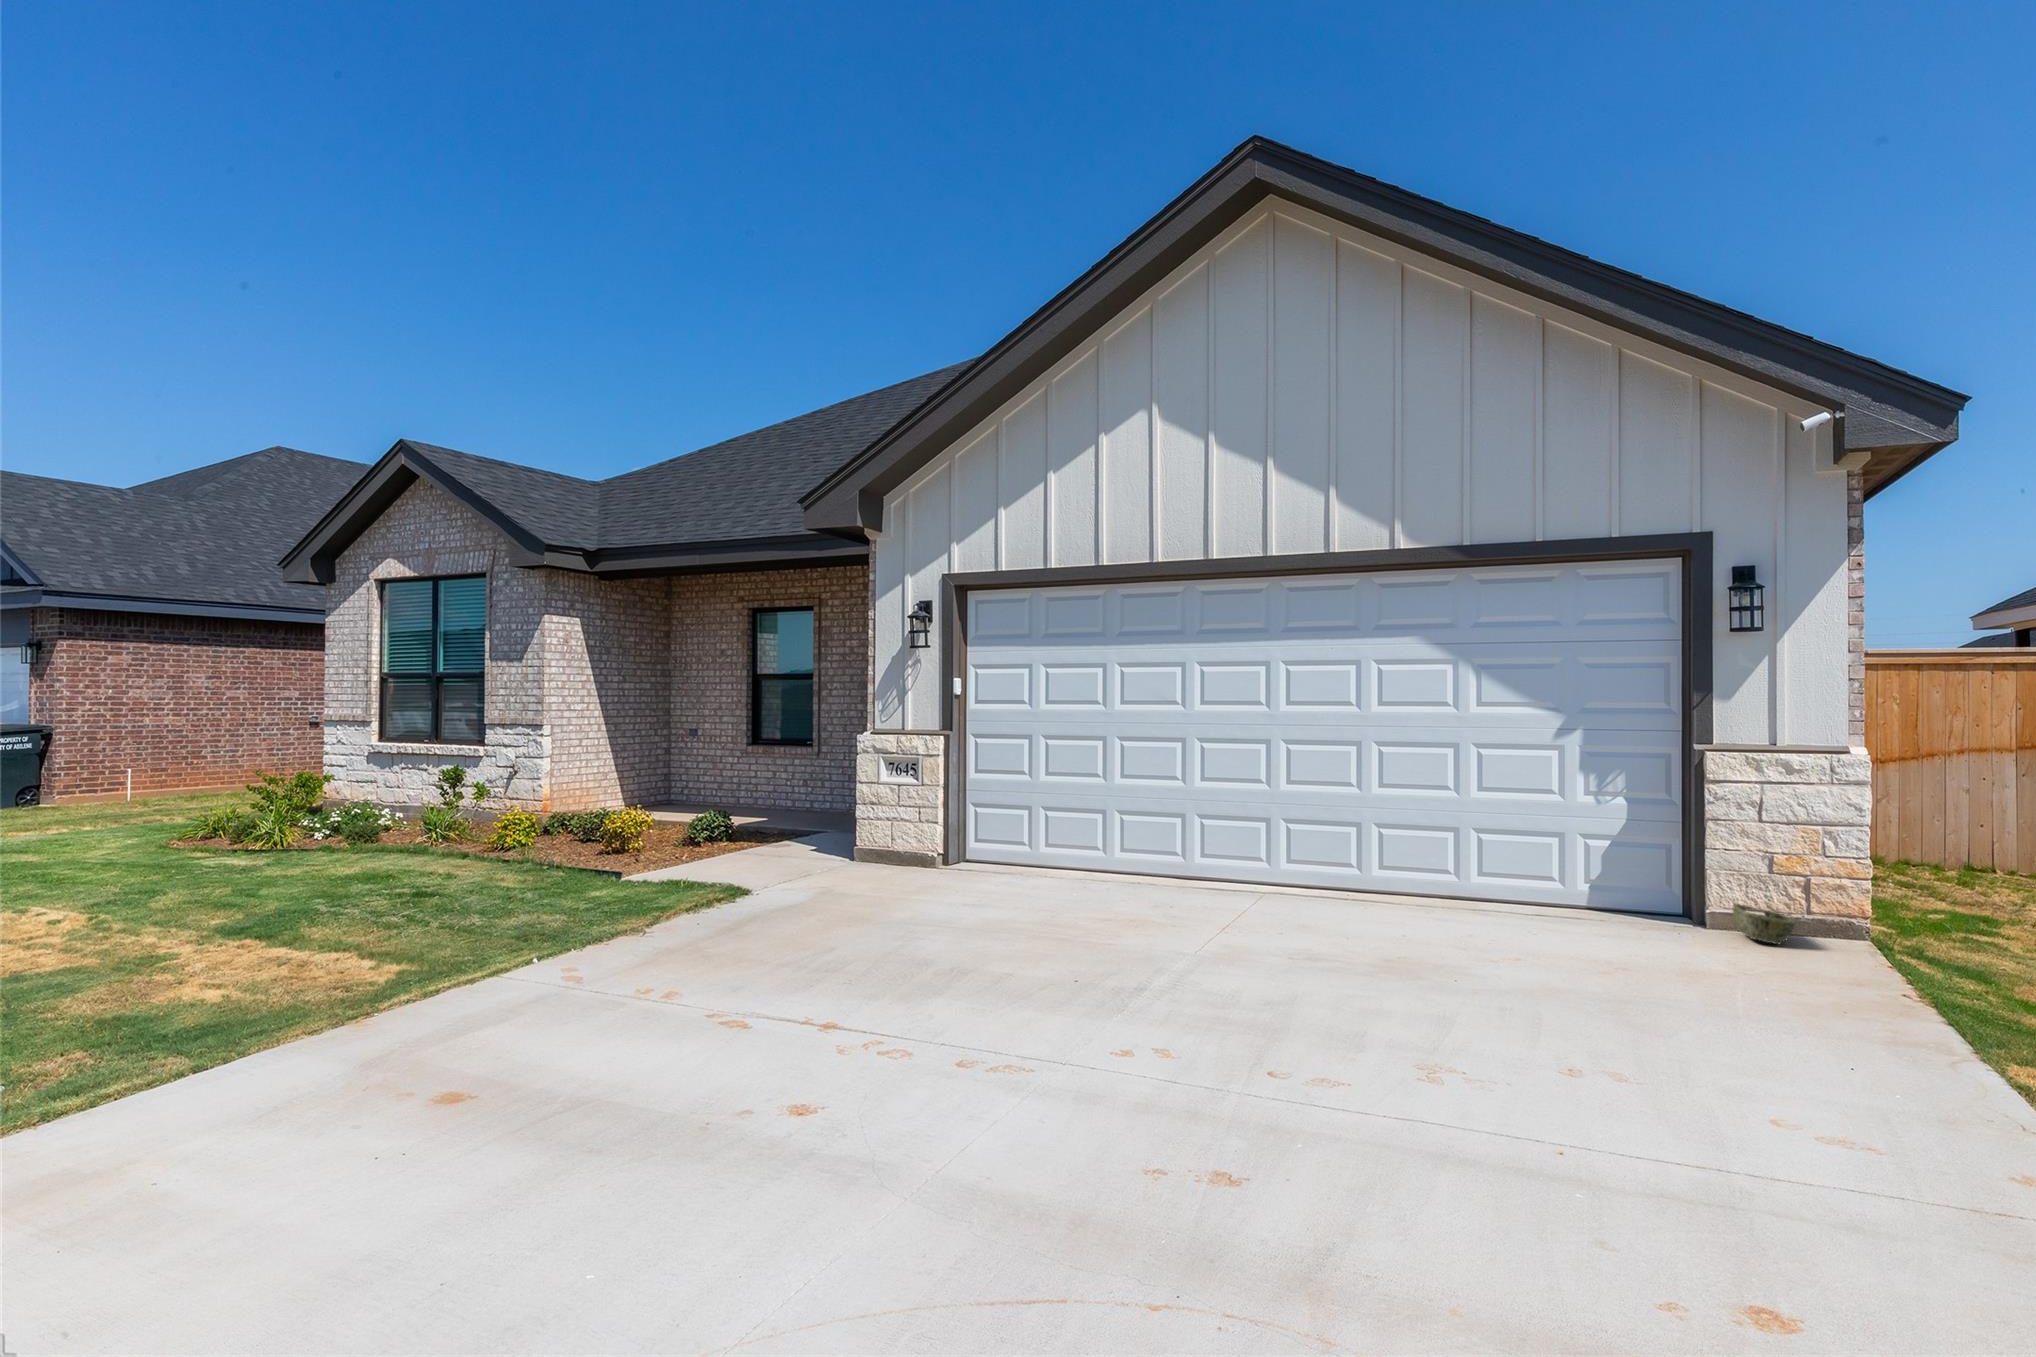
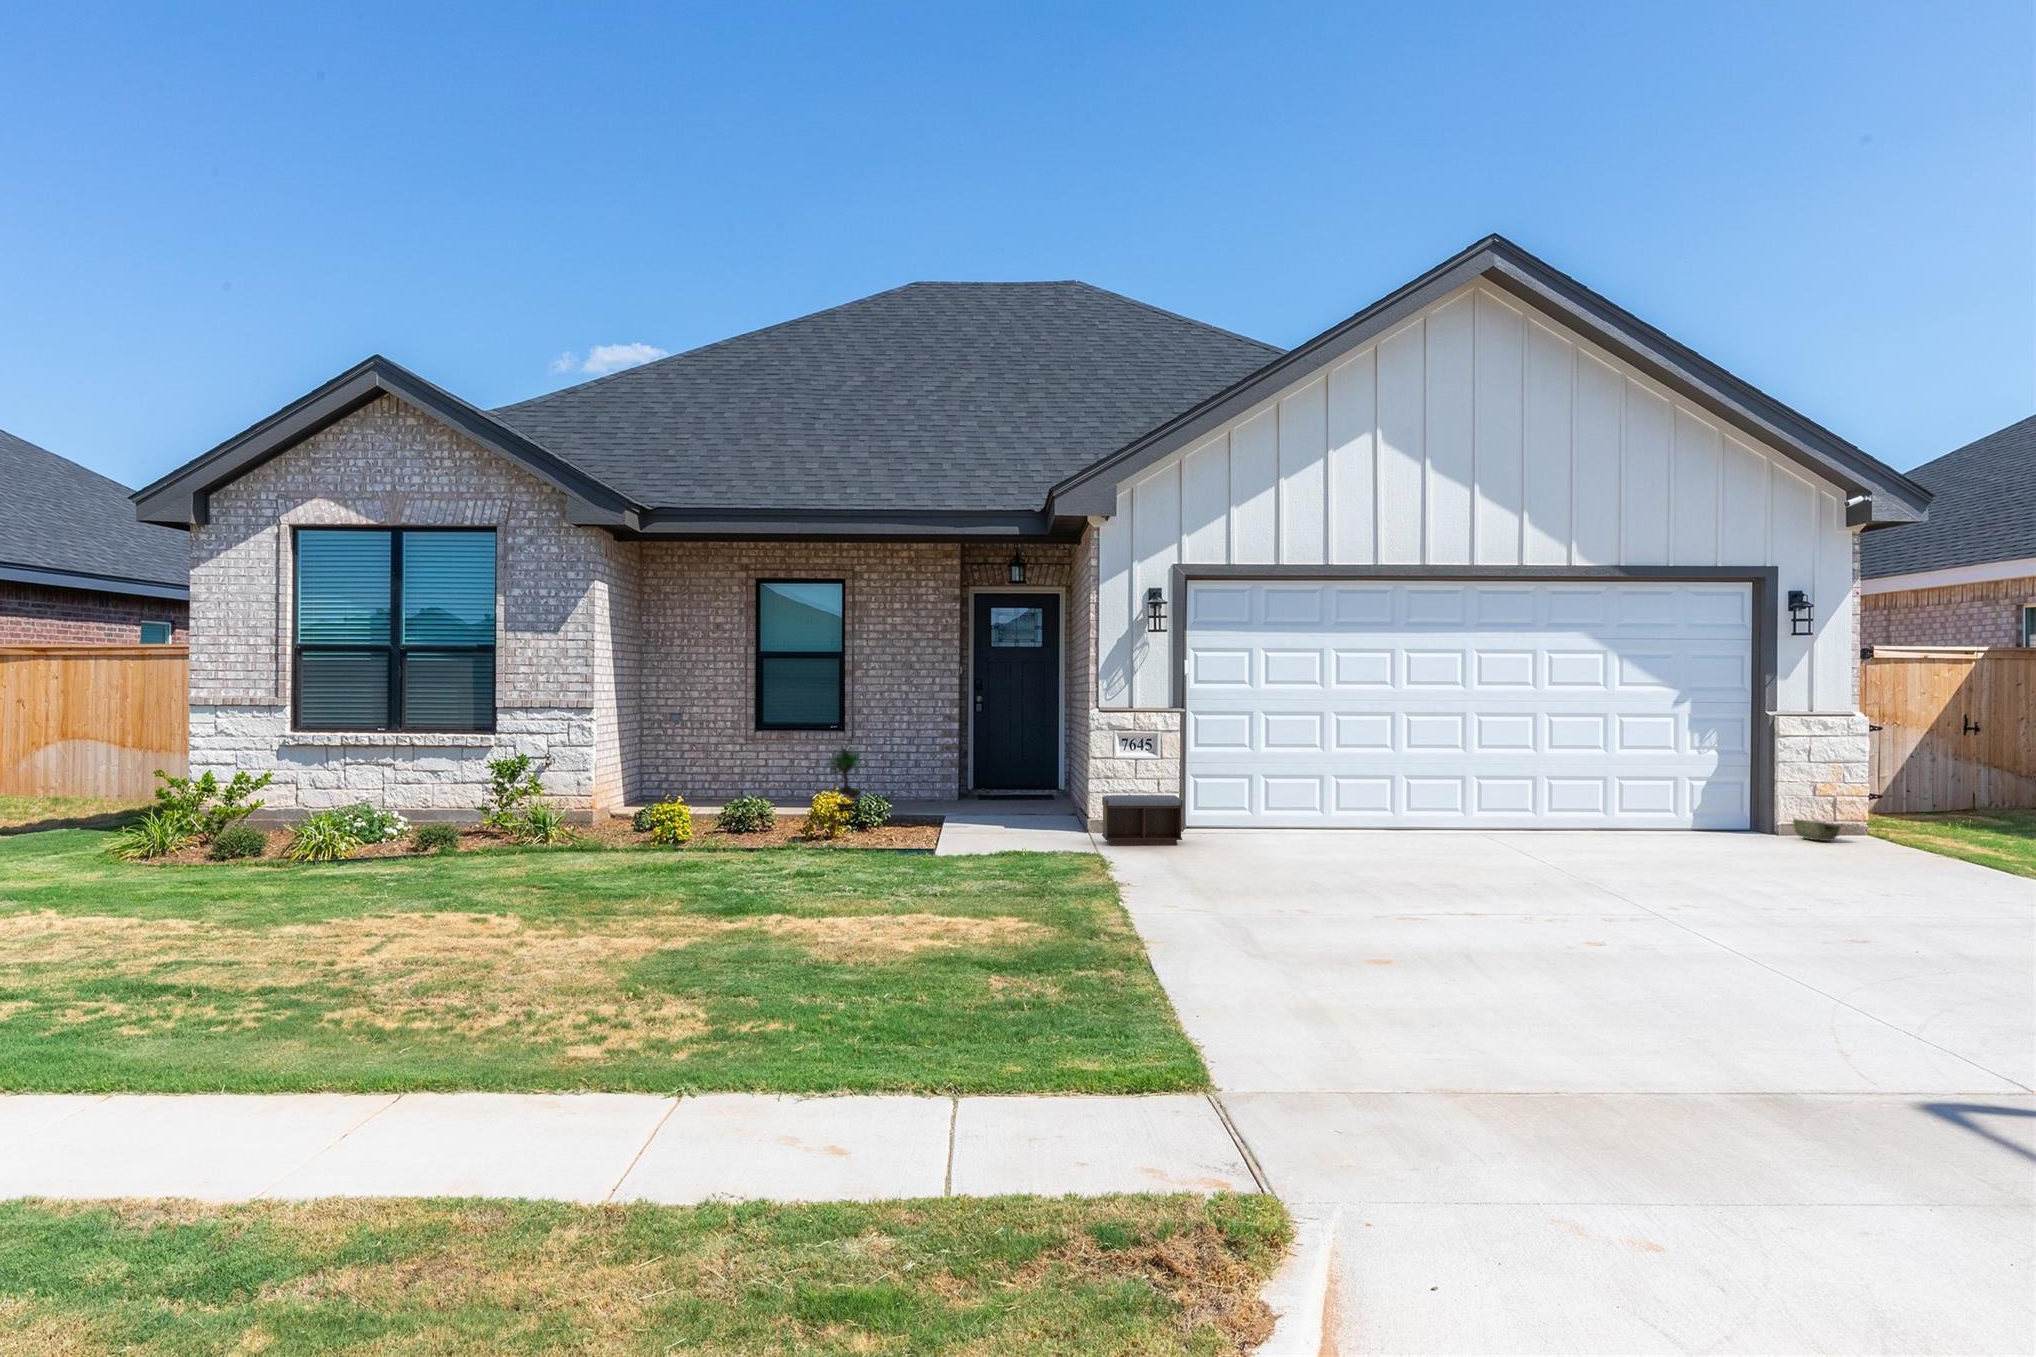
potted tree: none [783,756,822,817] -> present [827,748,861,810]
bench: none [846,821,936,878] -> present [1102,795,1182,845]

